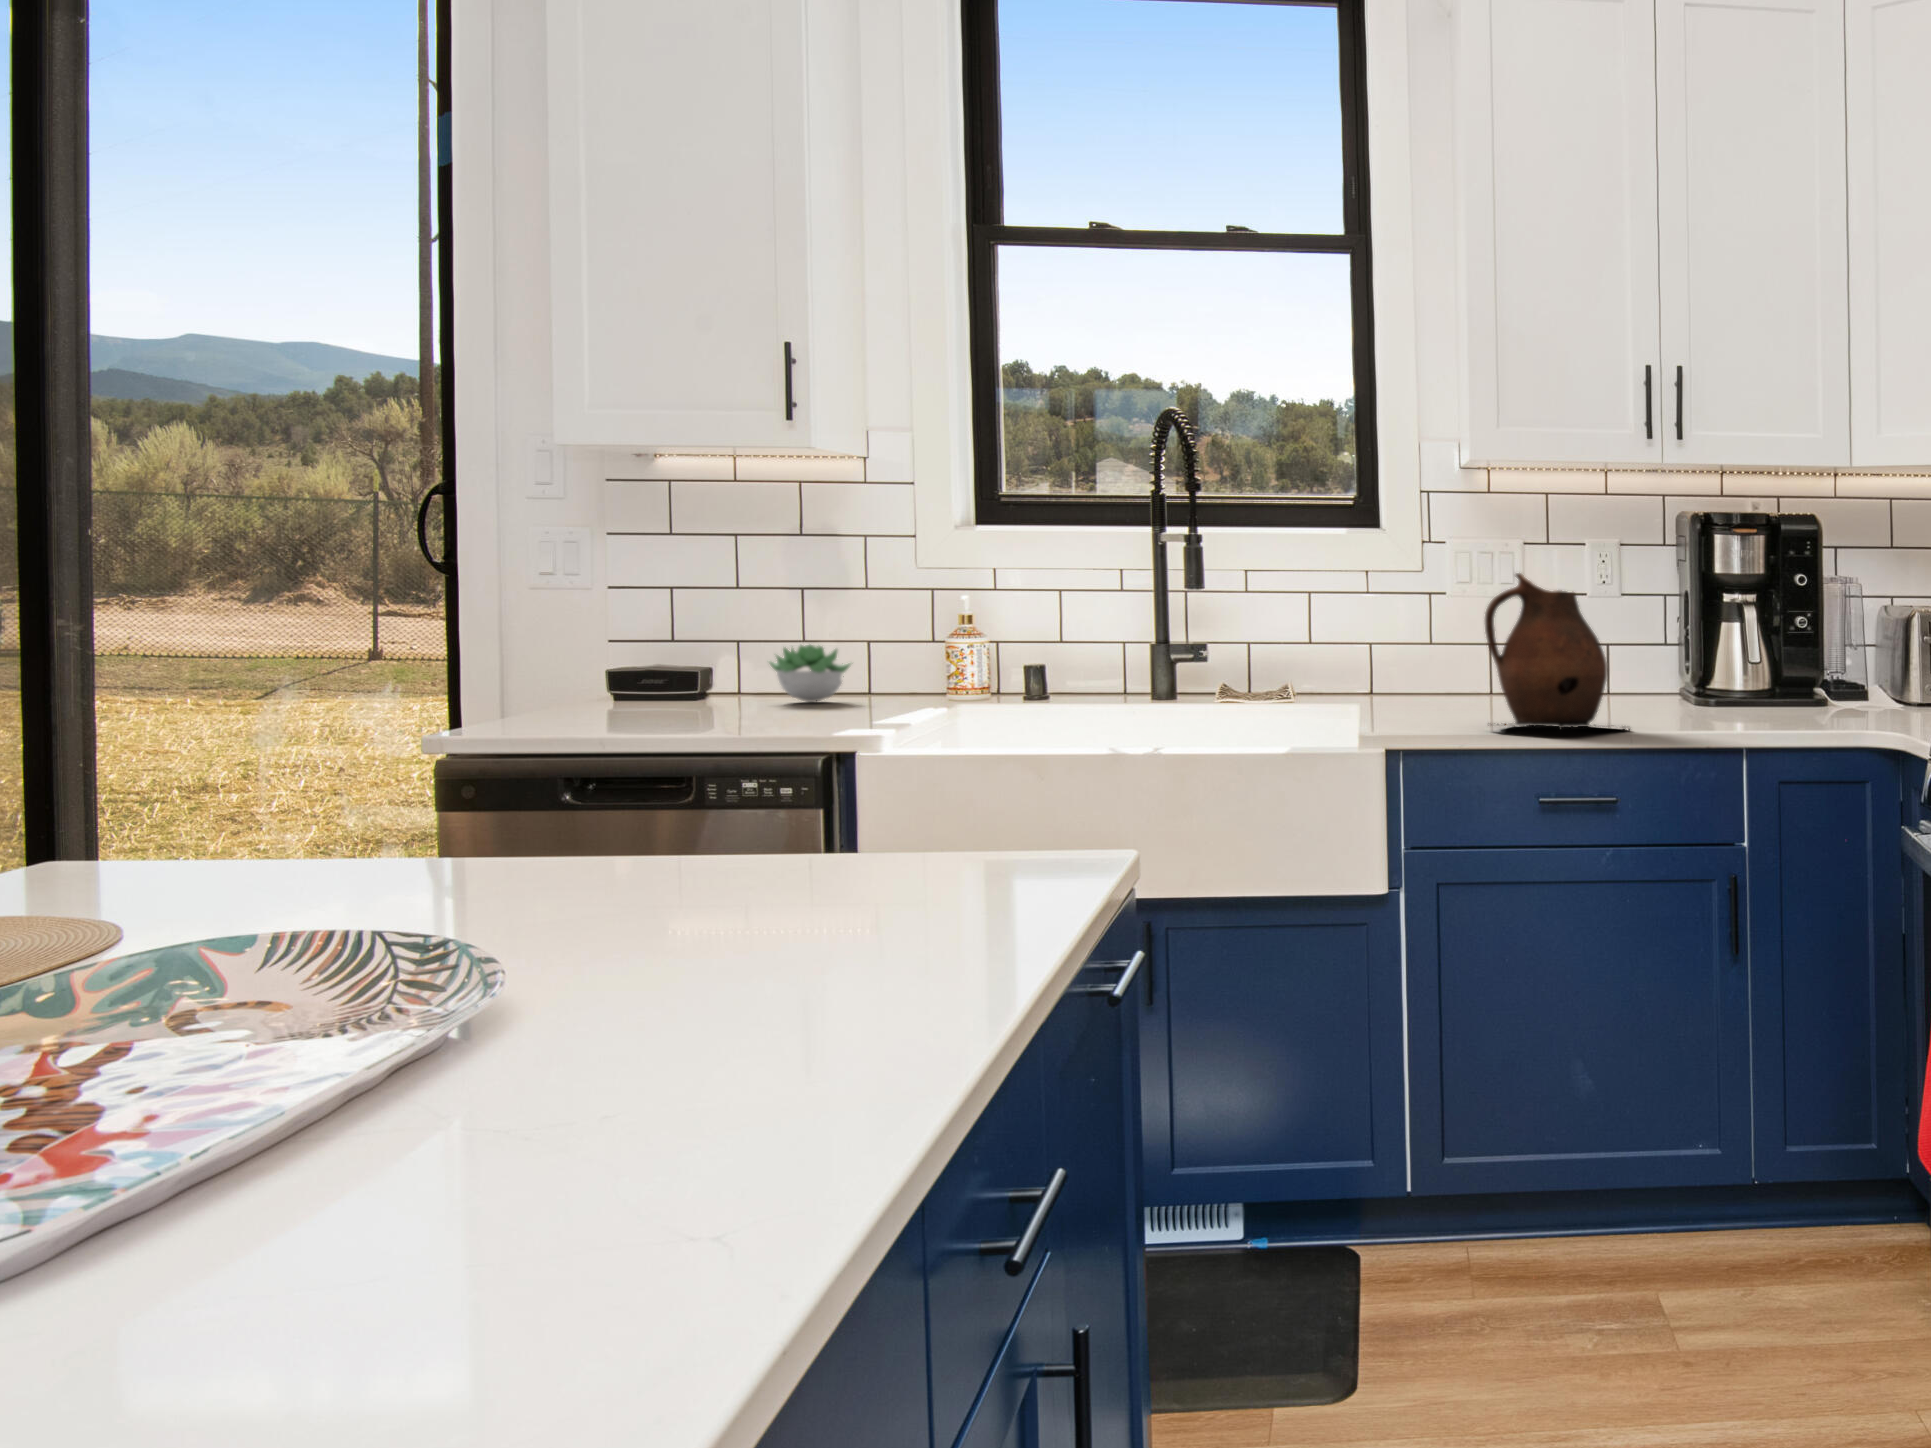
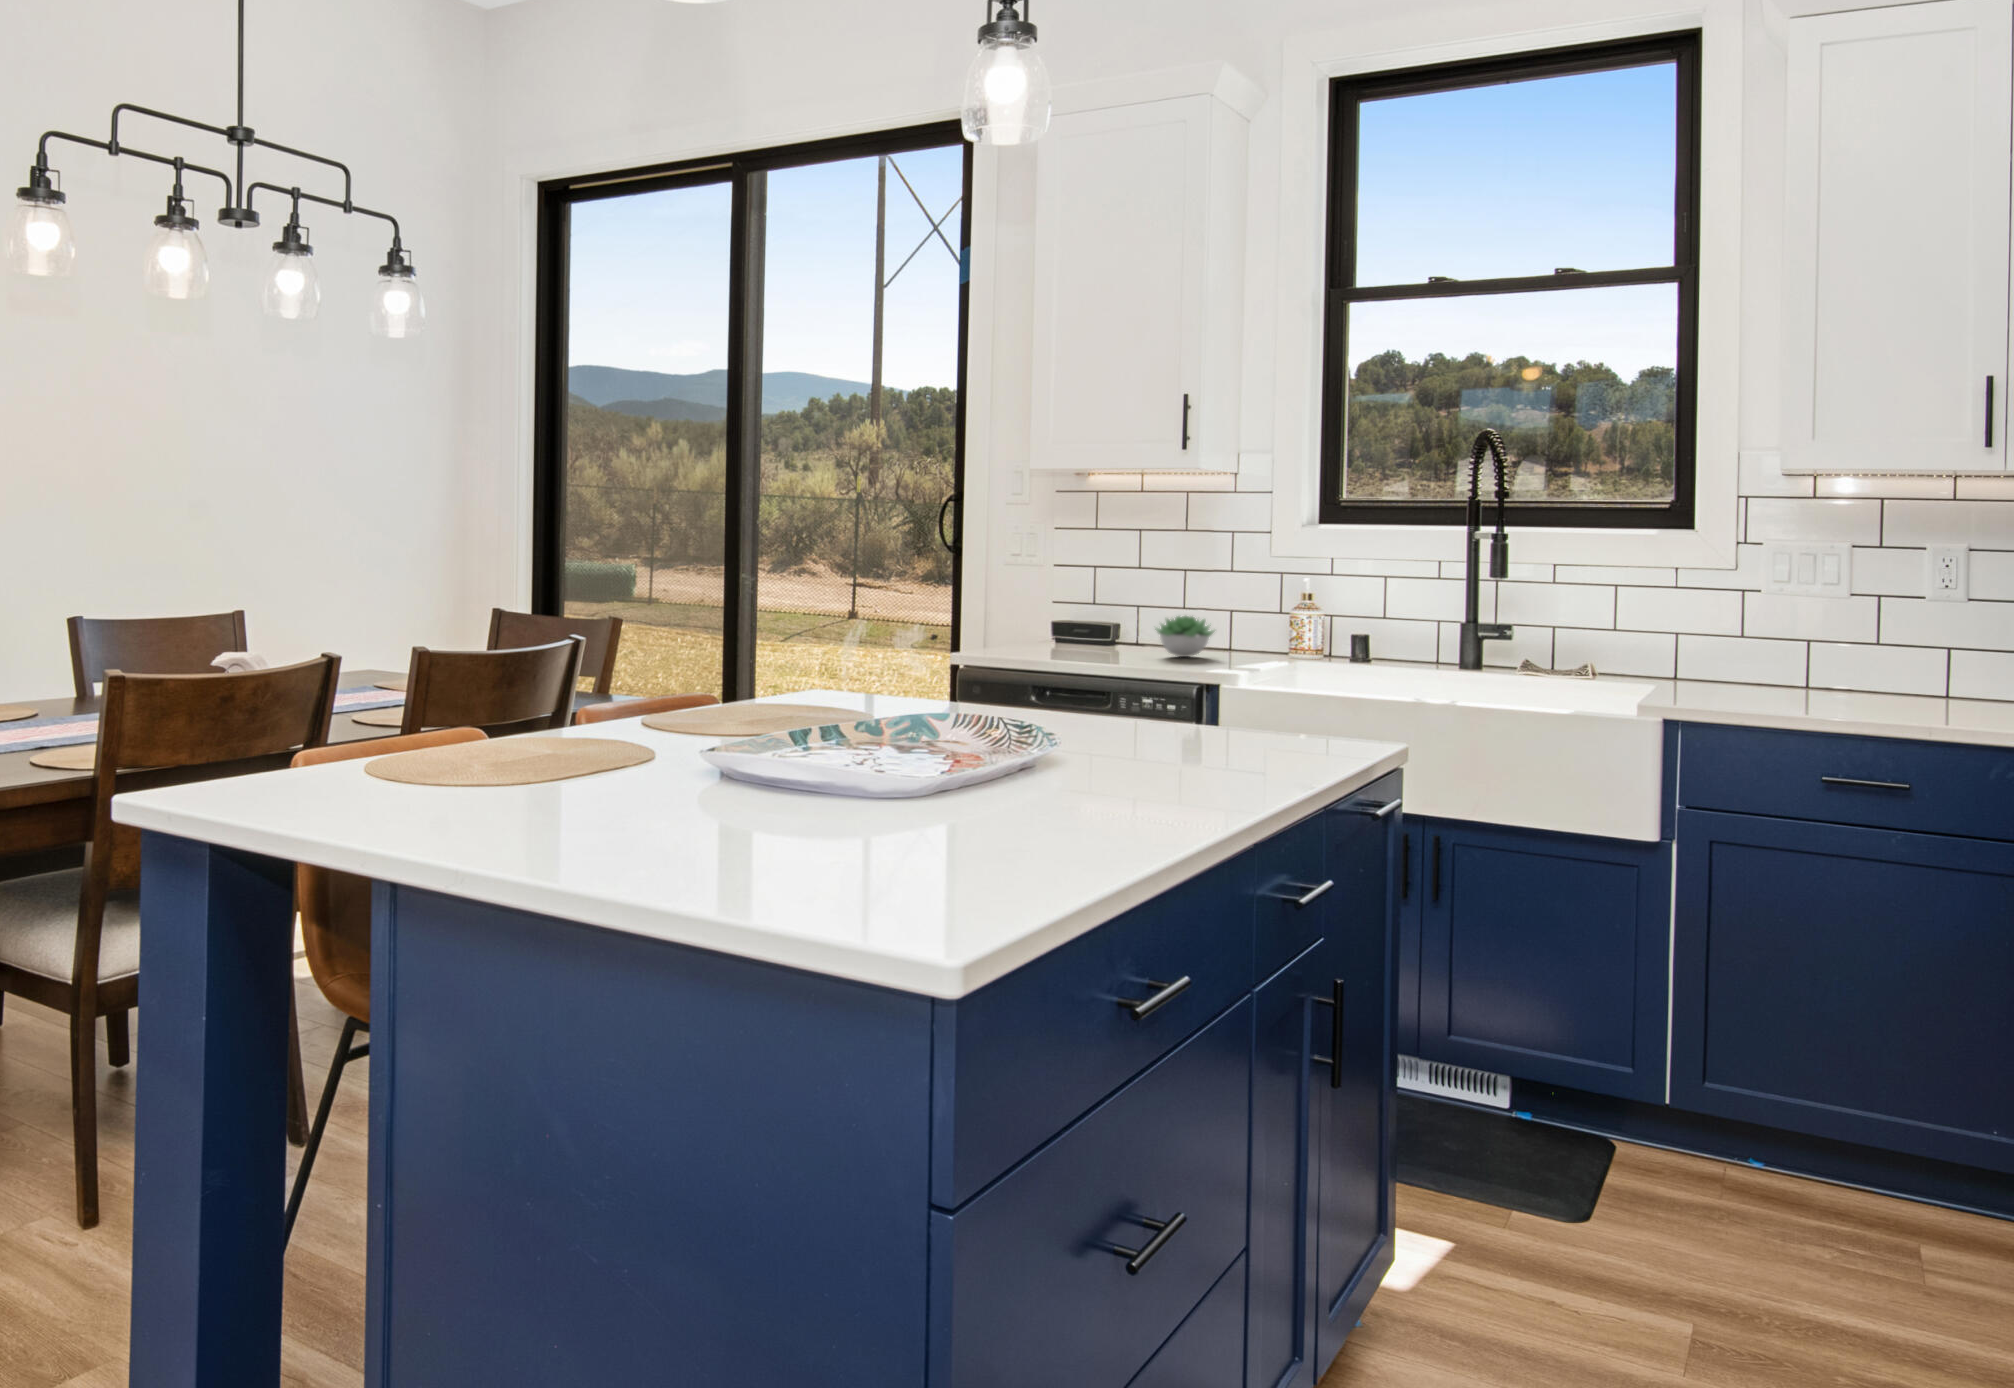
ceramic pitcher: present [1485,573,1626,729] -> none [1780,575,1945,719]

